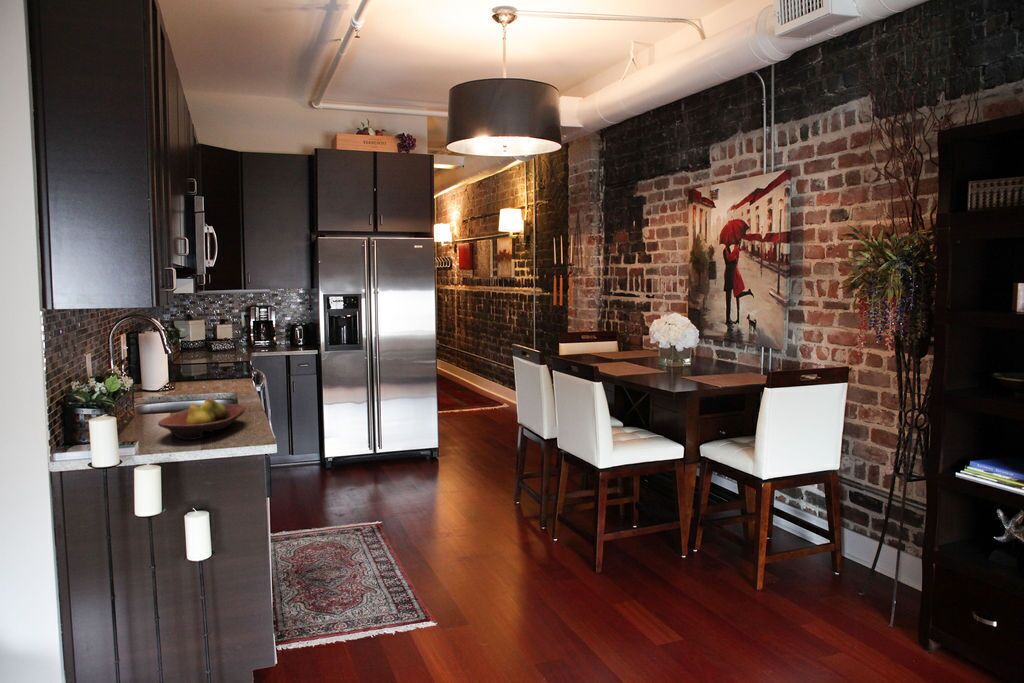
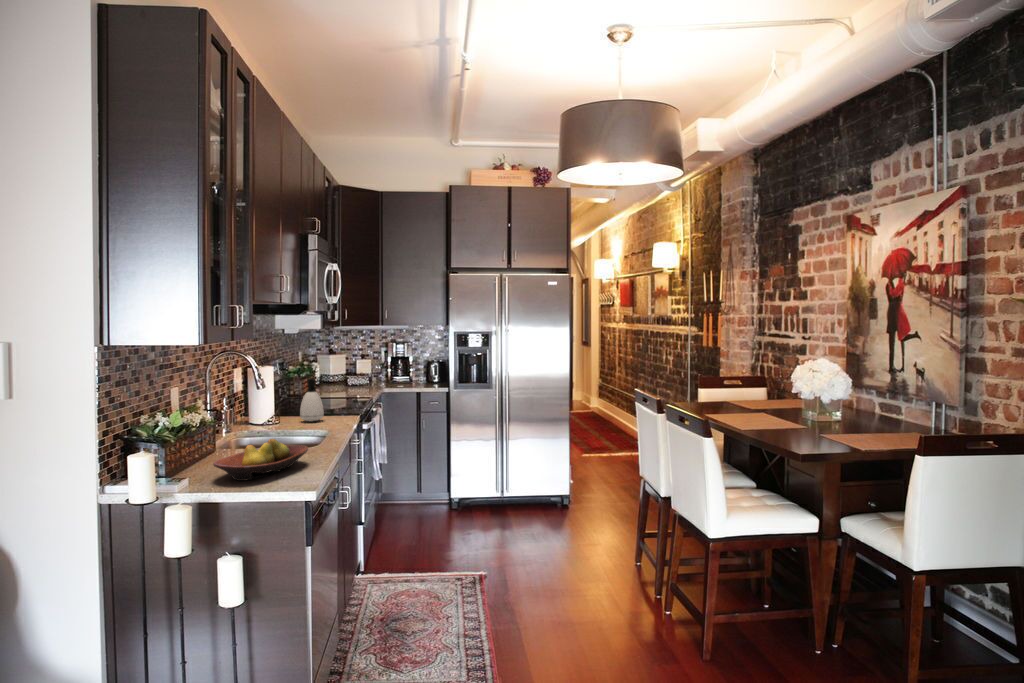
soap dispenser: none [189,341,215,385] -> present [300,379,324,421]

